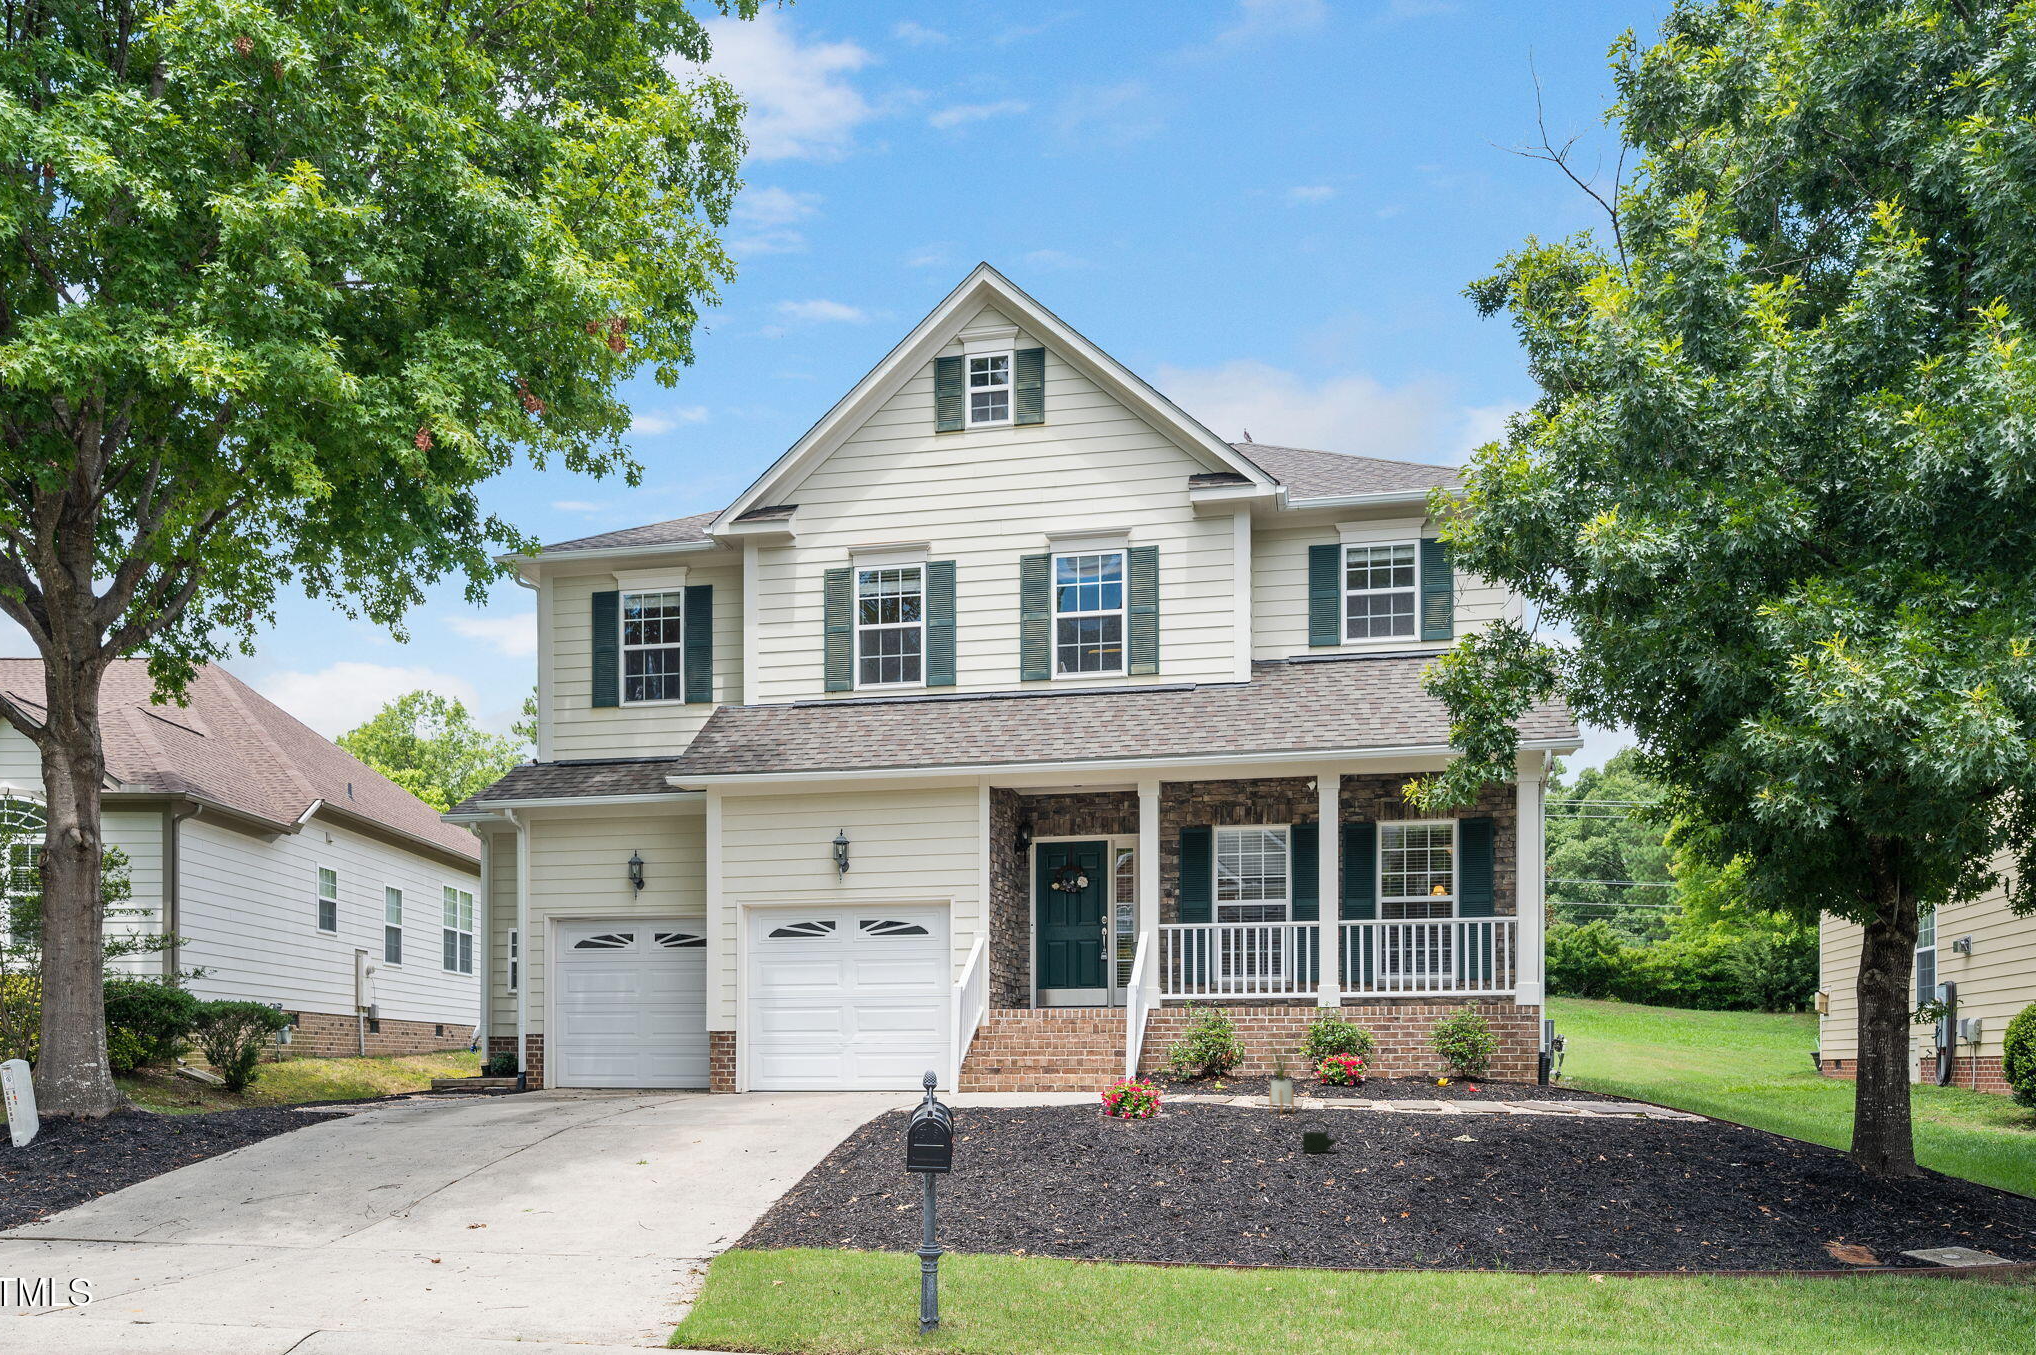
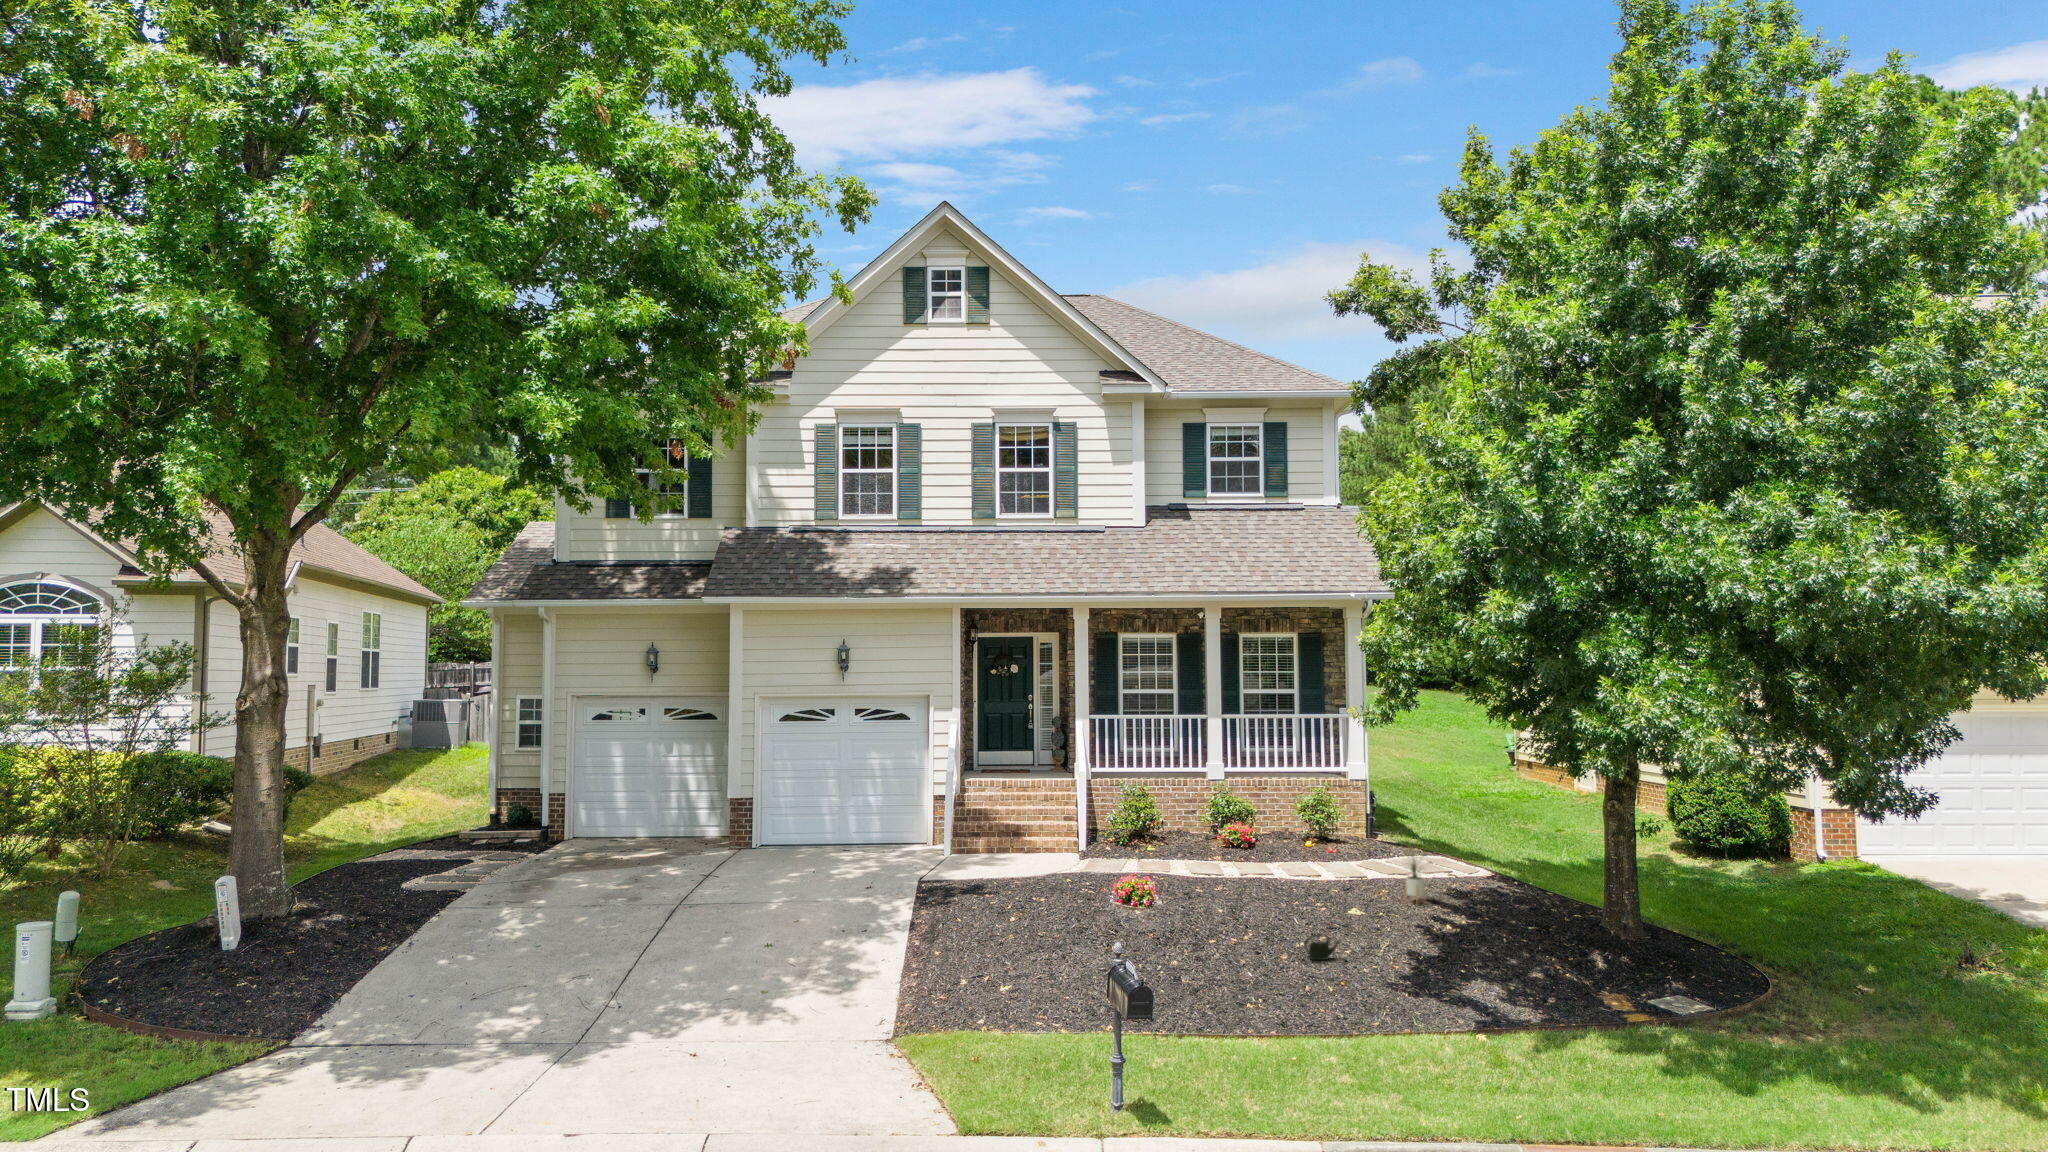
house plant: present [1269,1046,1294,1112] -> present [1405,855,1425,903]

